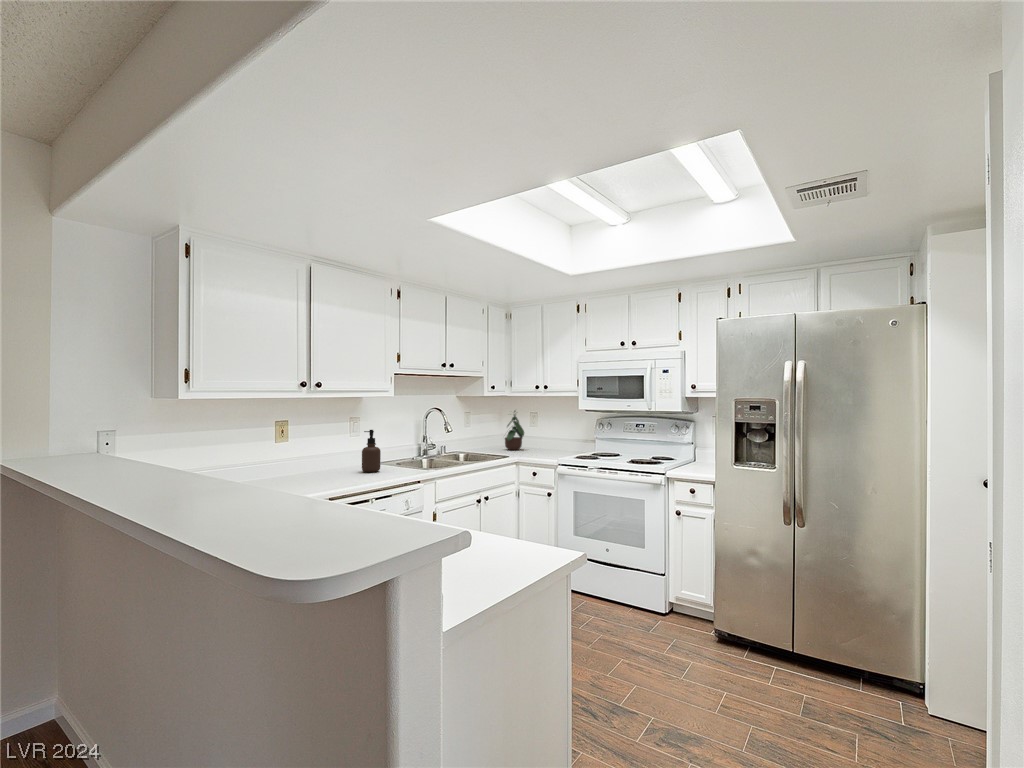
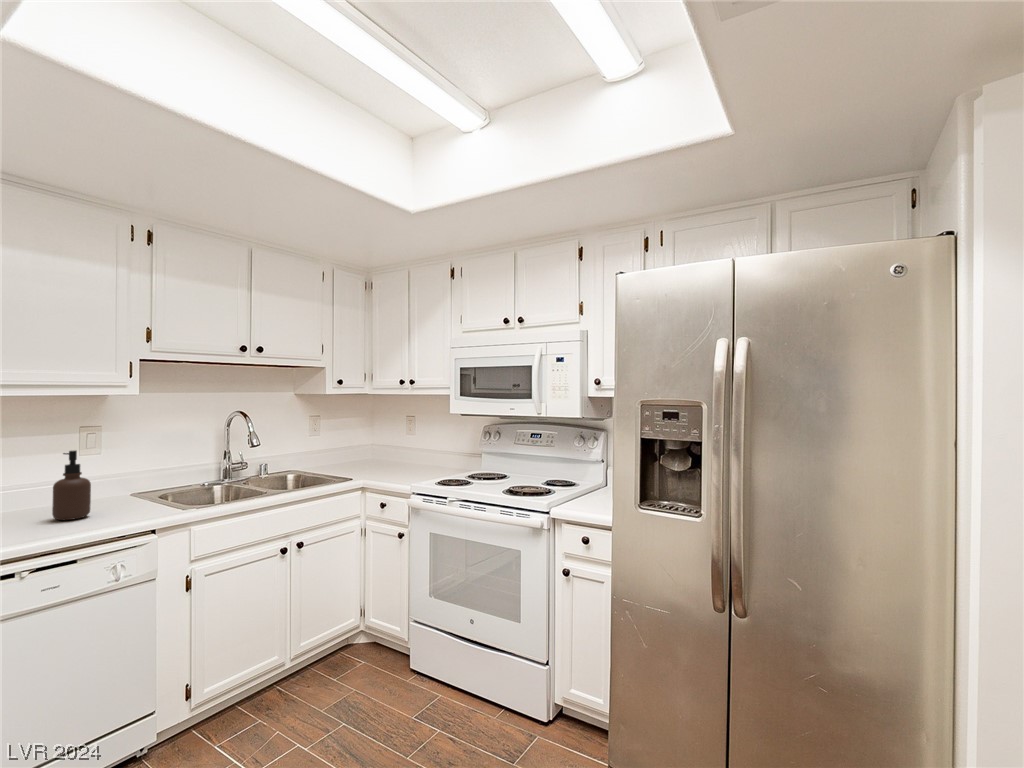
potted plant: present [505,411,524,450] -> none [360,411,394,467]

